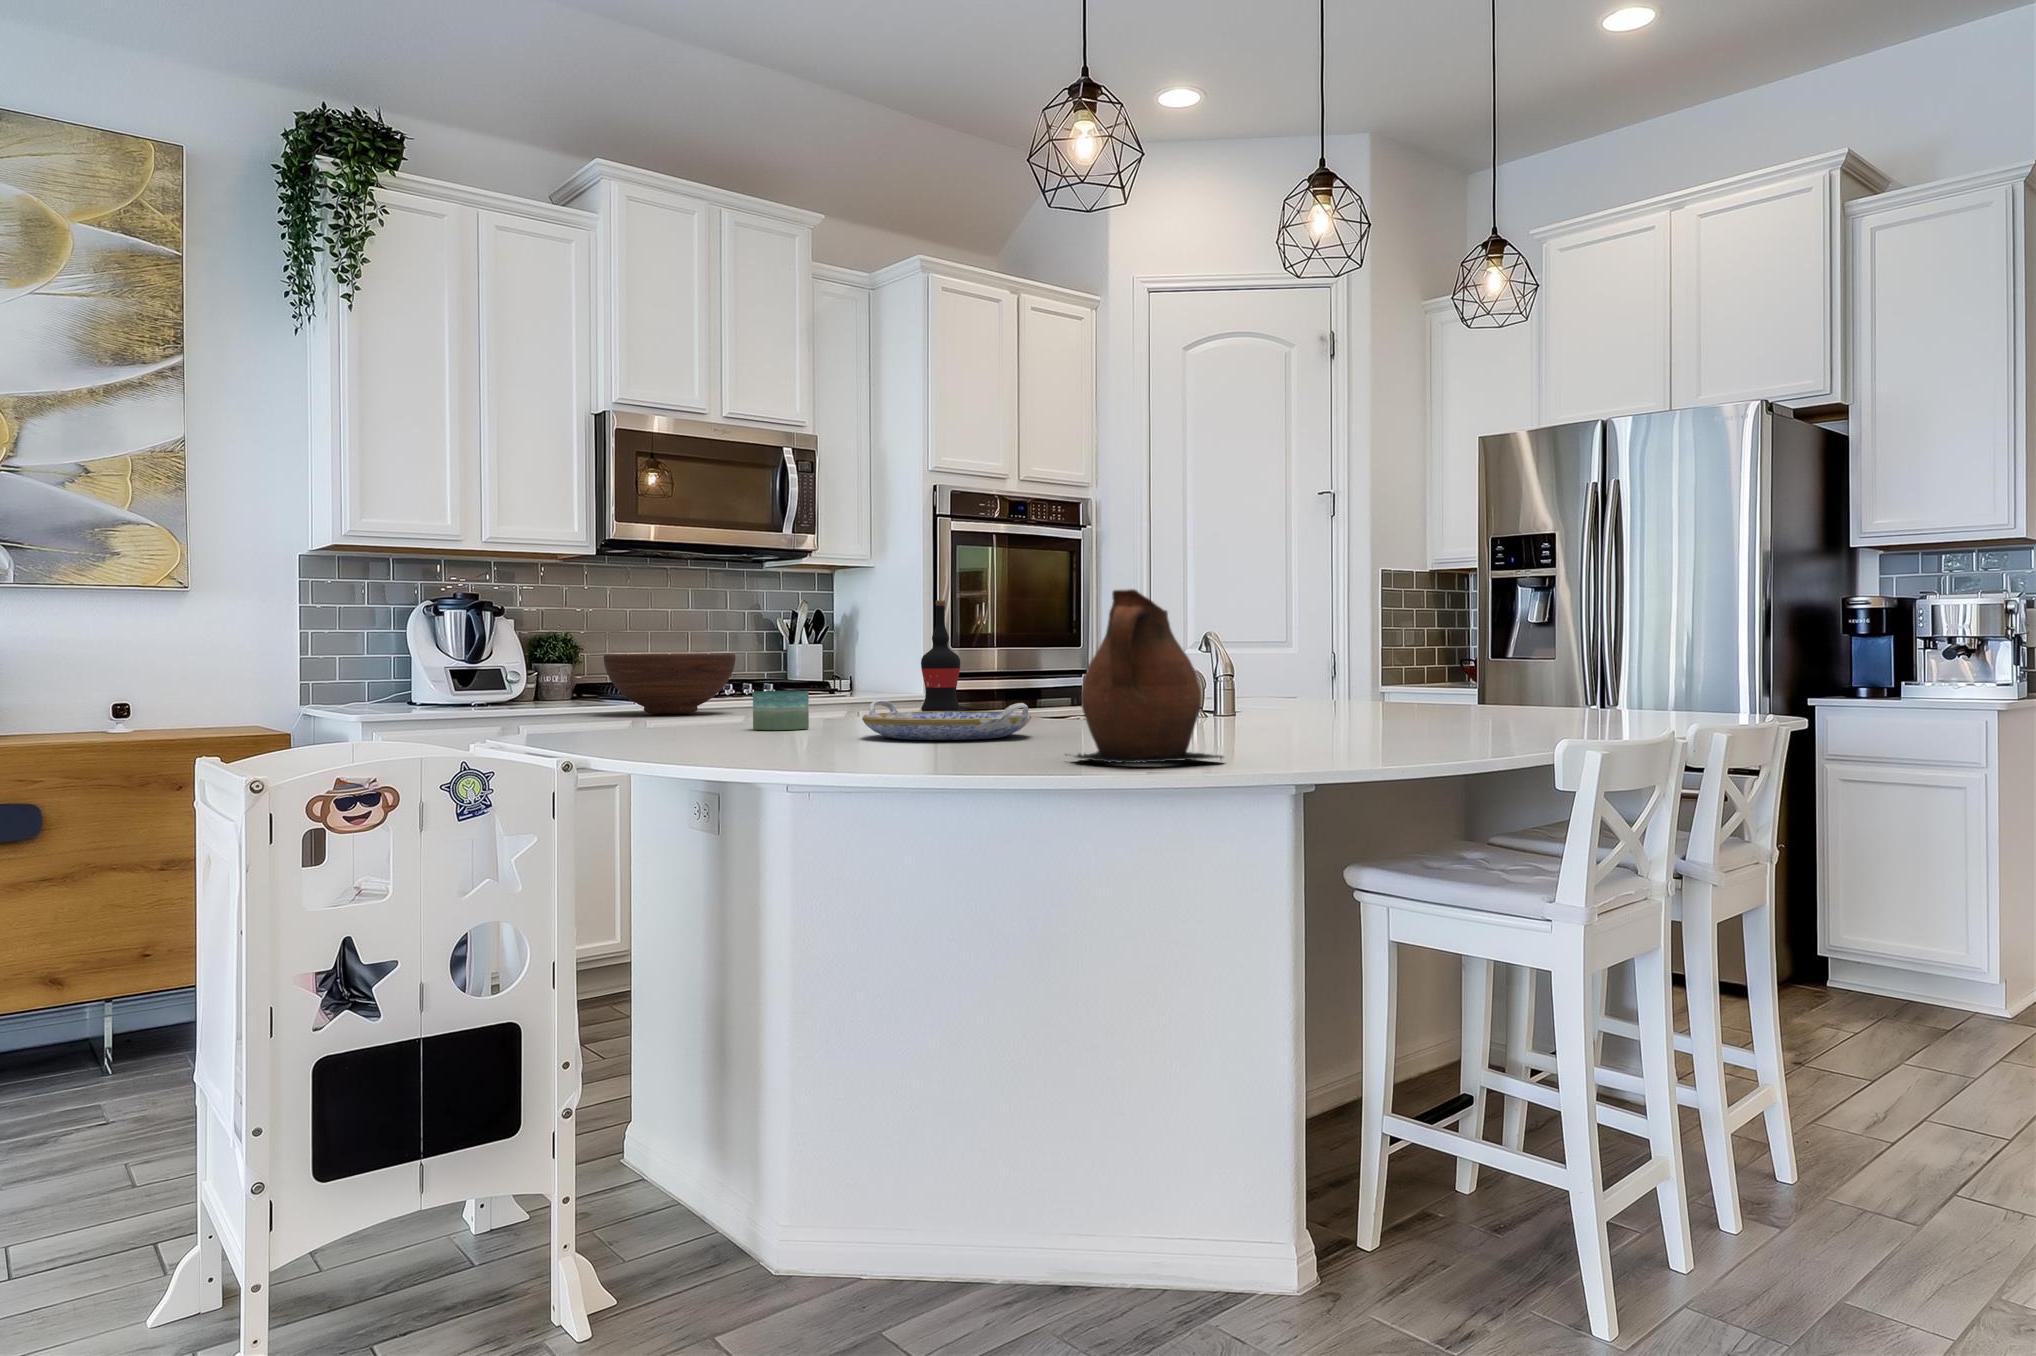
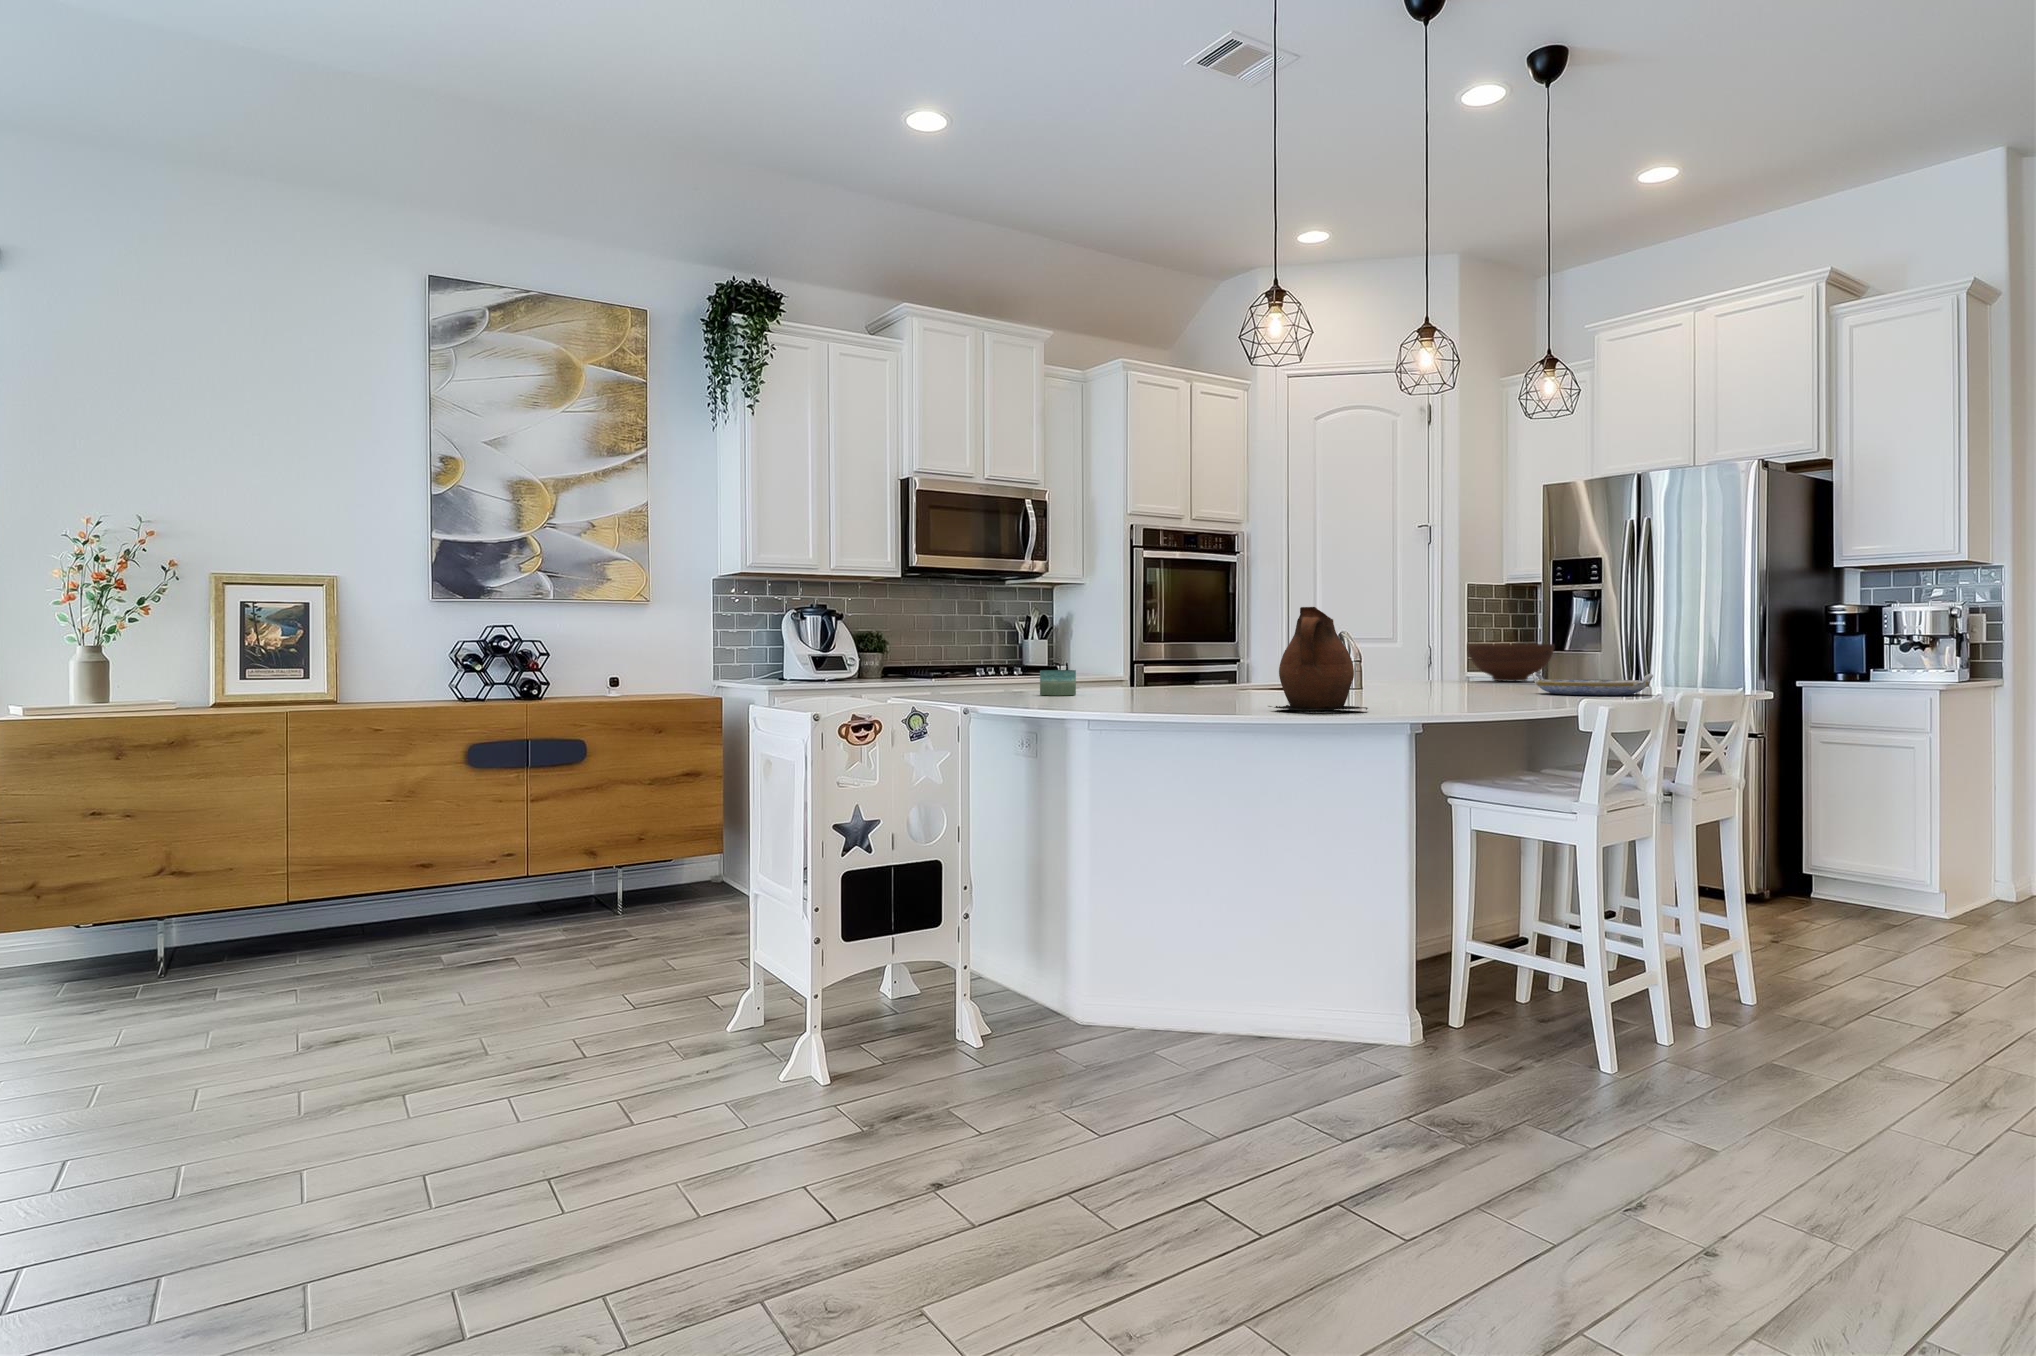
wine bottle: present [921,600,961,711] -> none [1137,609,1165,688]
fruit bowl: present [604,654,736,714] -> present [1467,644,1554,682]
serving tray: present [862,700,1031,740] -> present [1532,672,1653,695]

